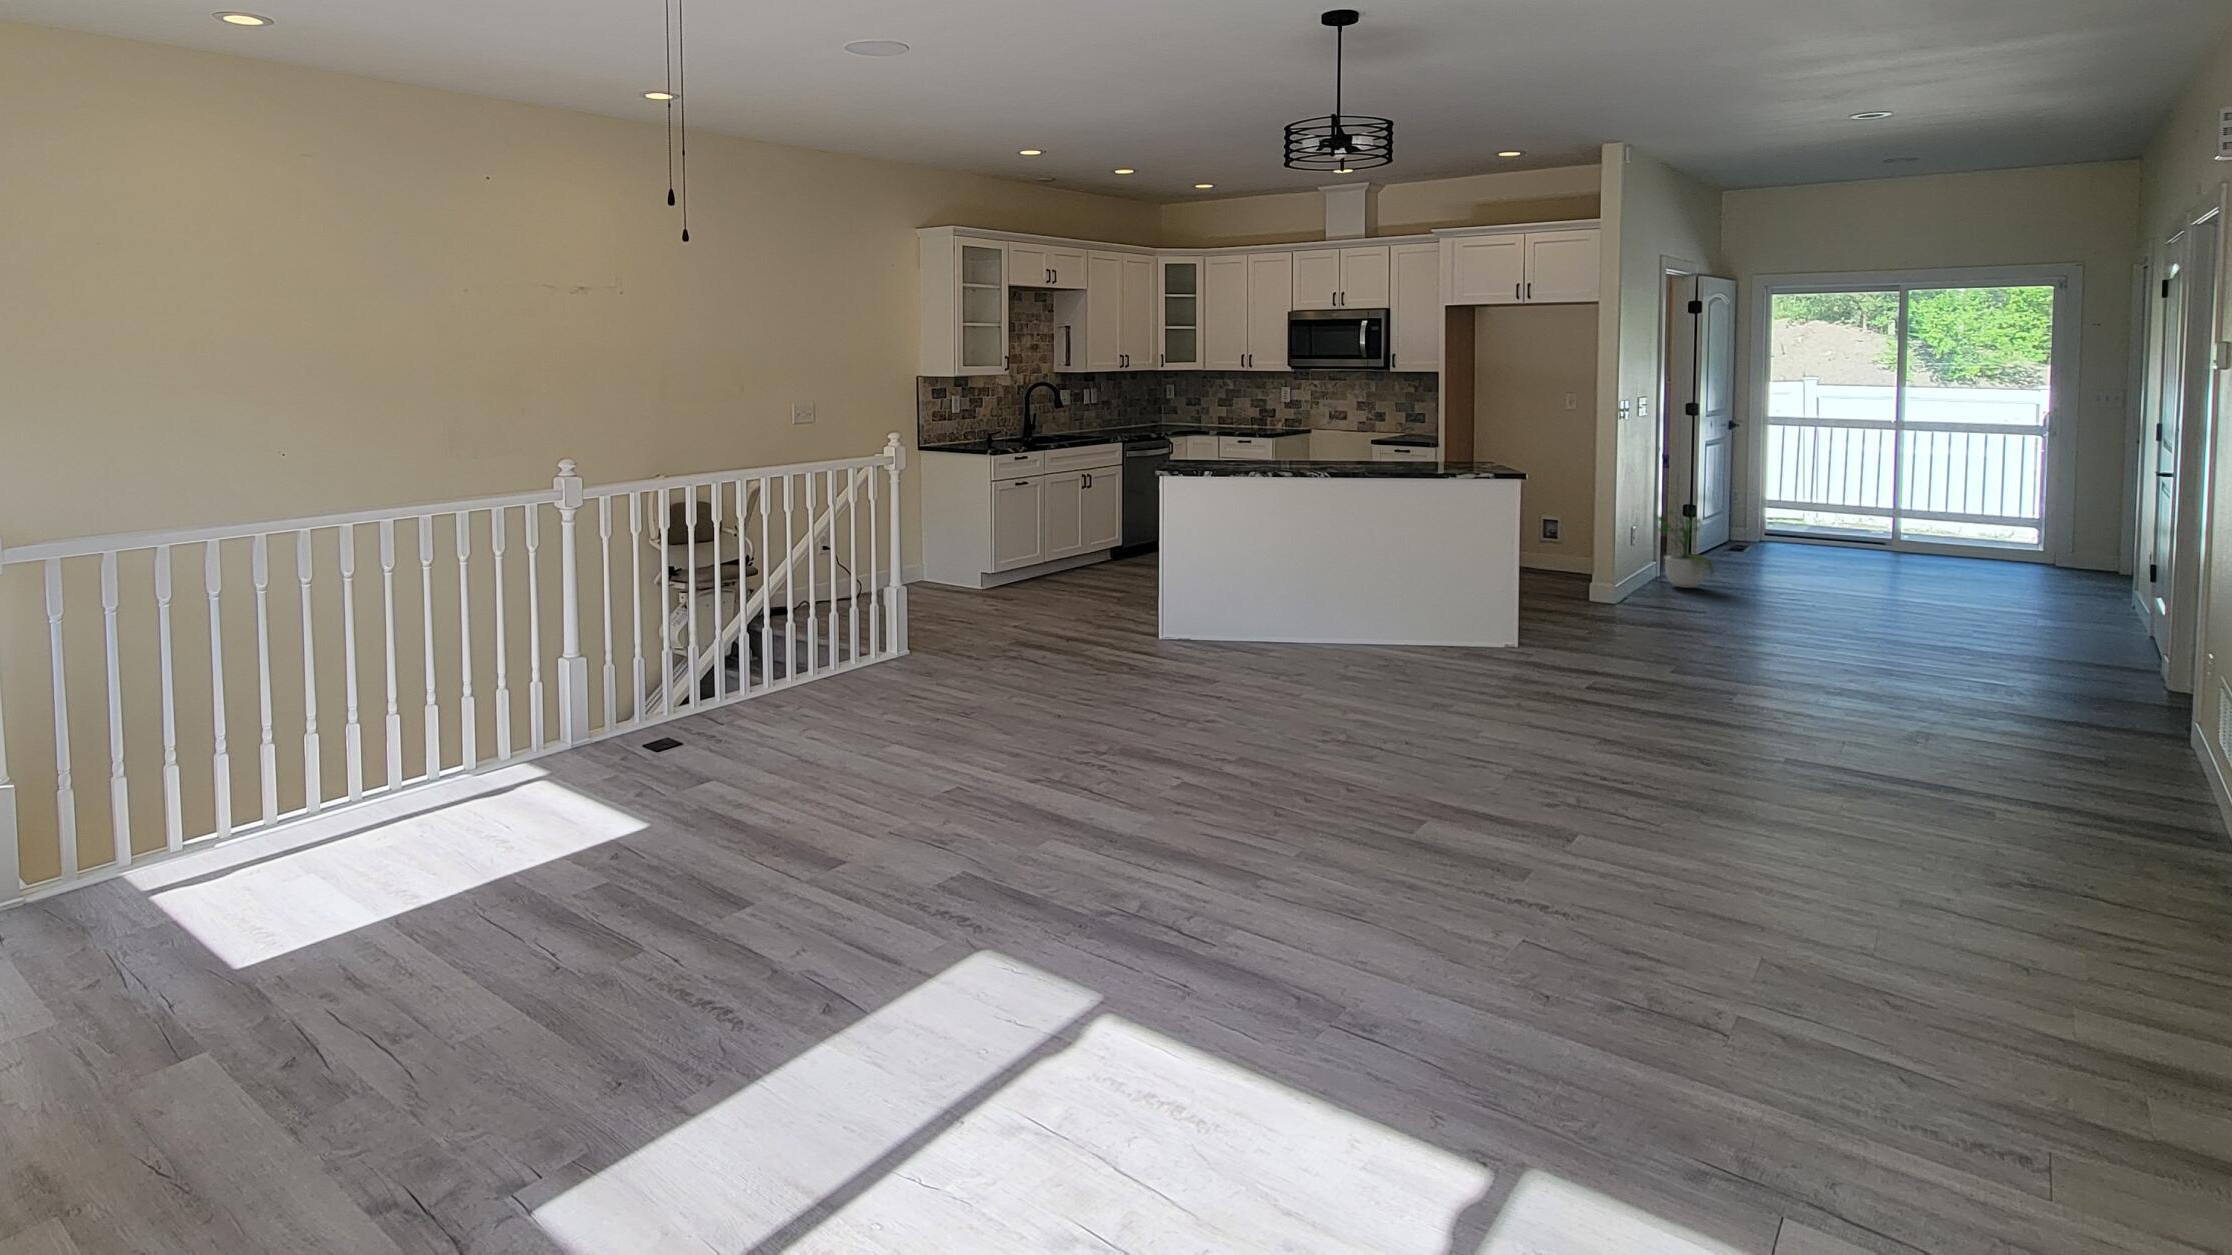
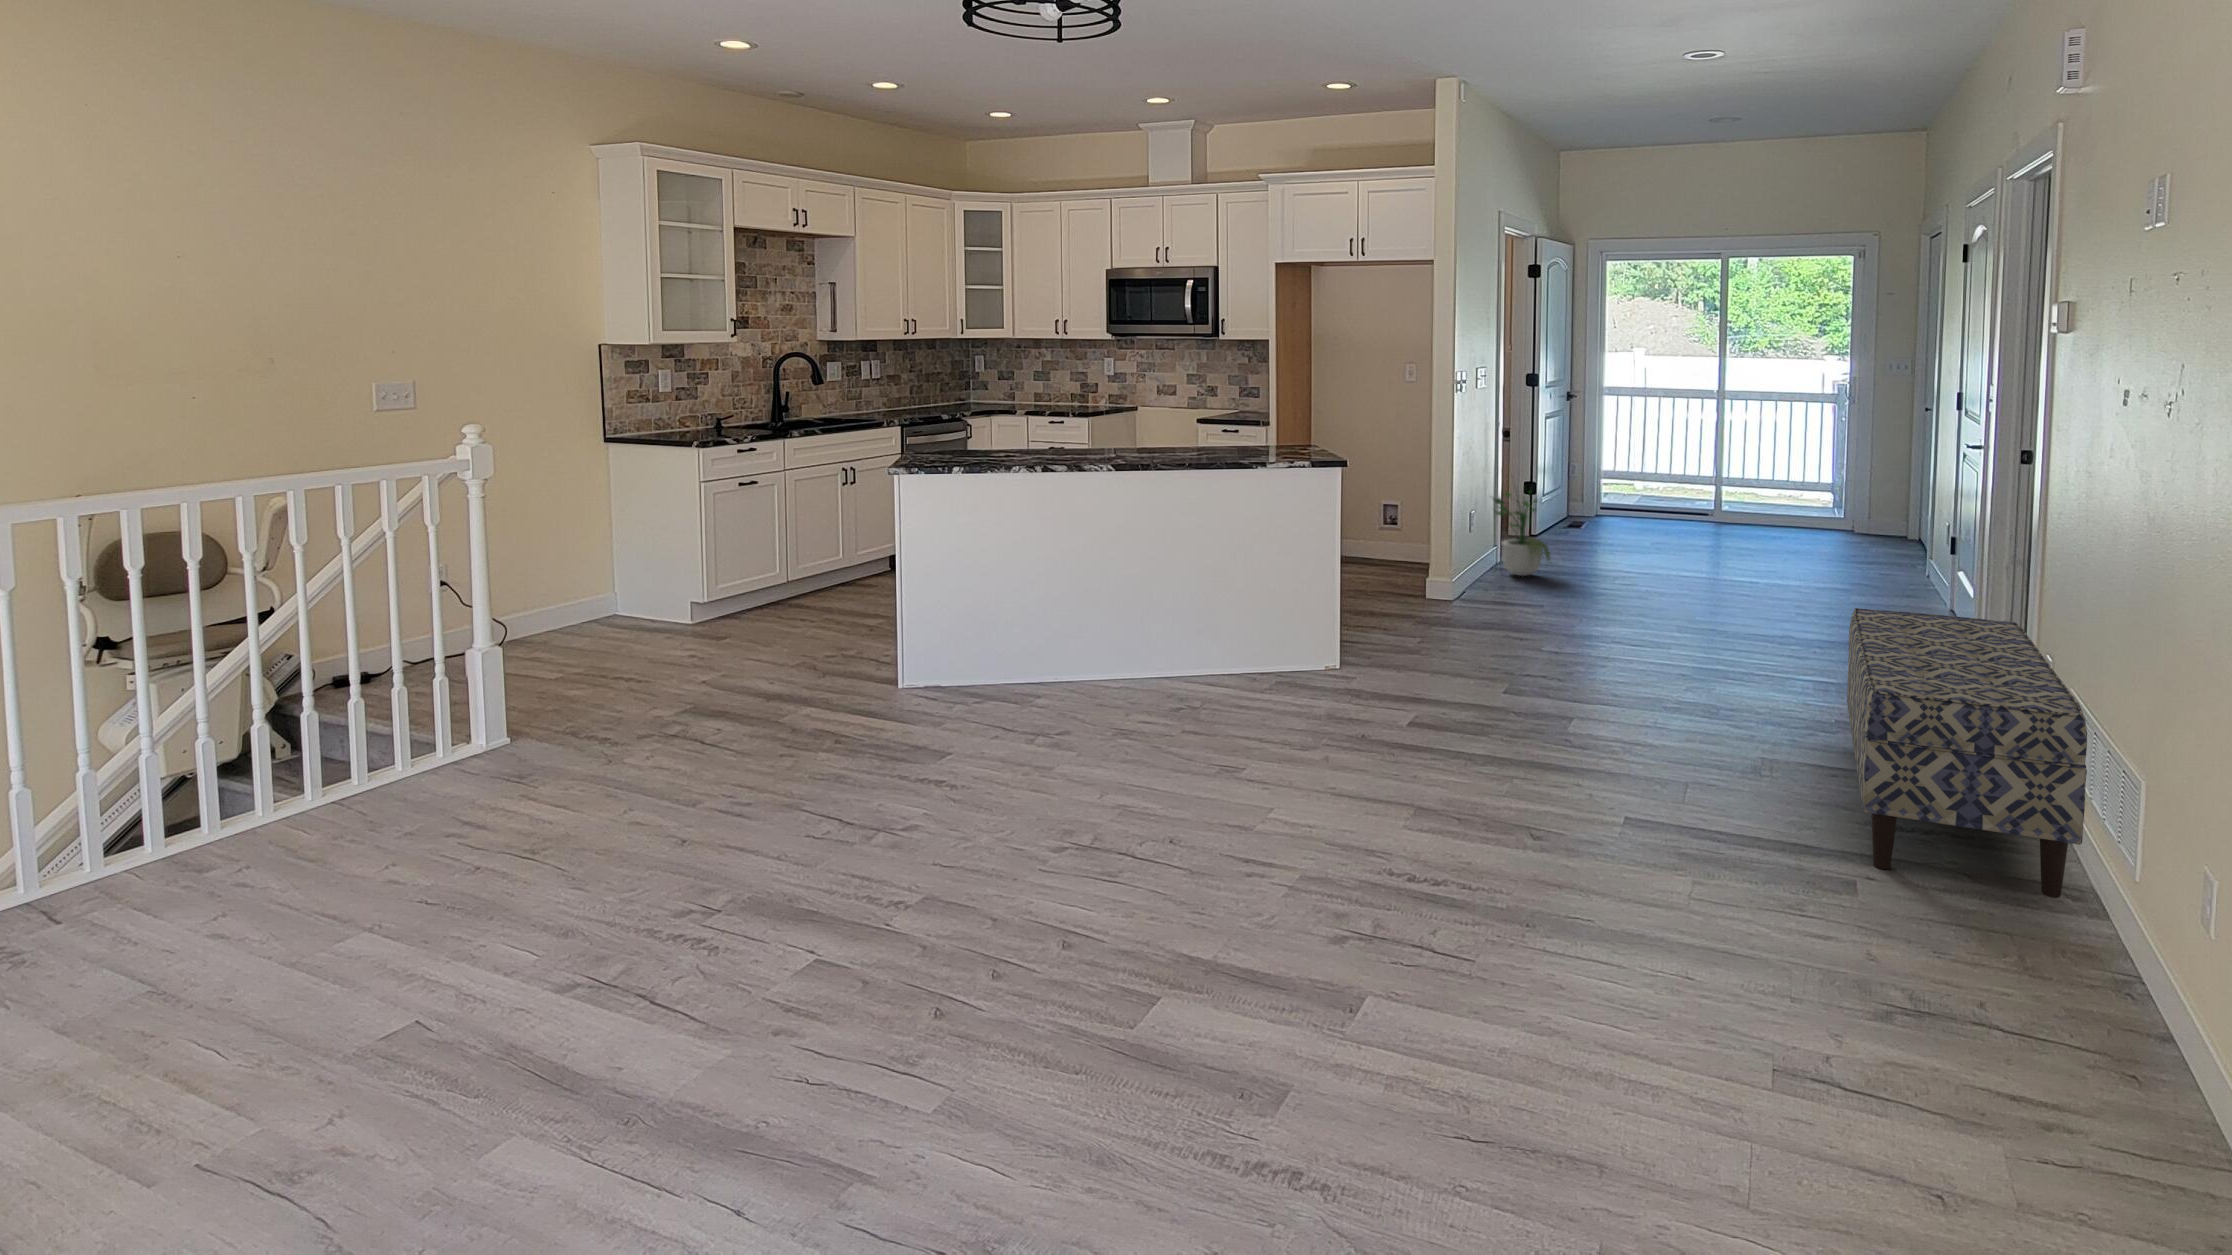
bench: none [2003,606,2214,832] -> present [1847,608,2087,898]

